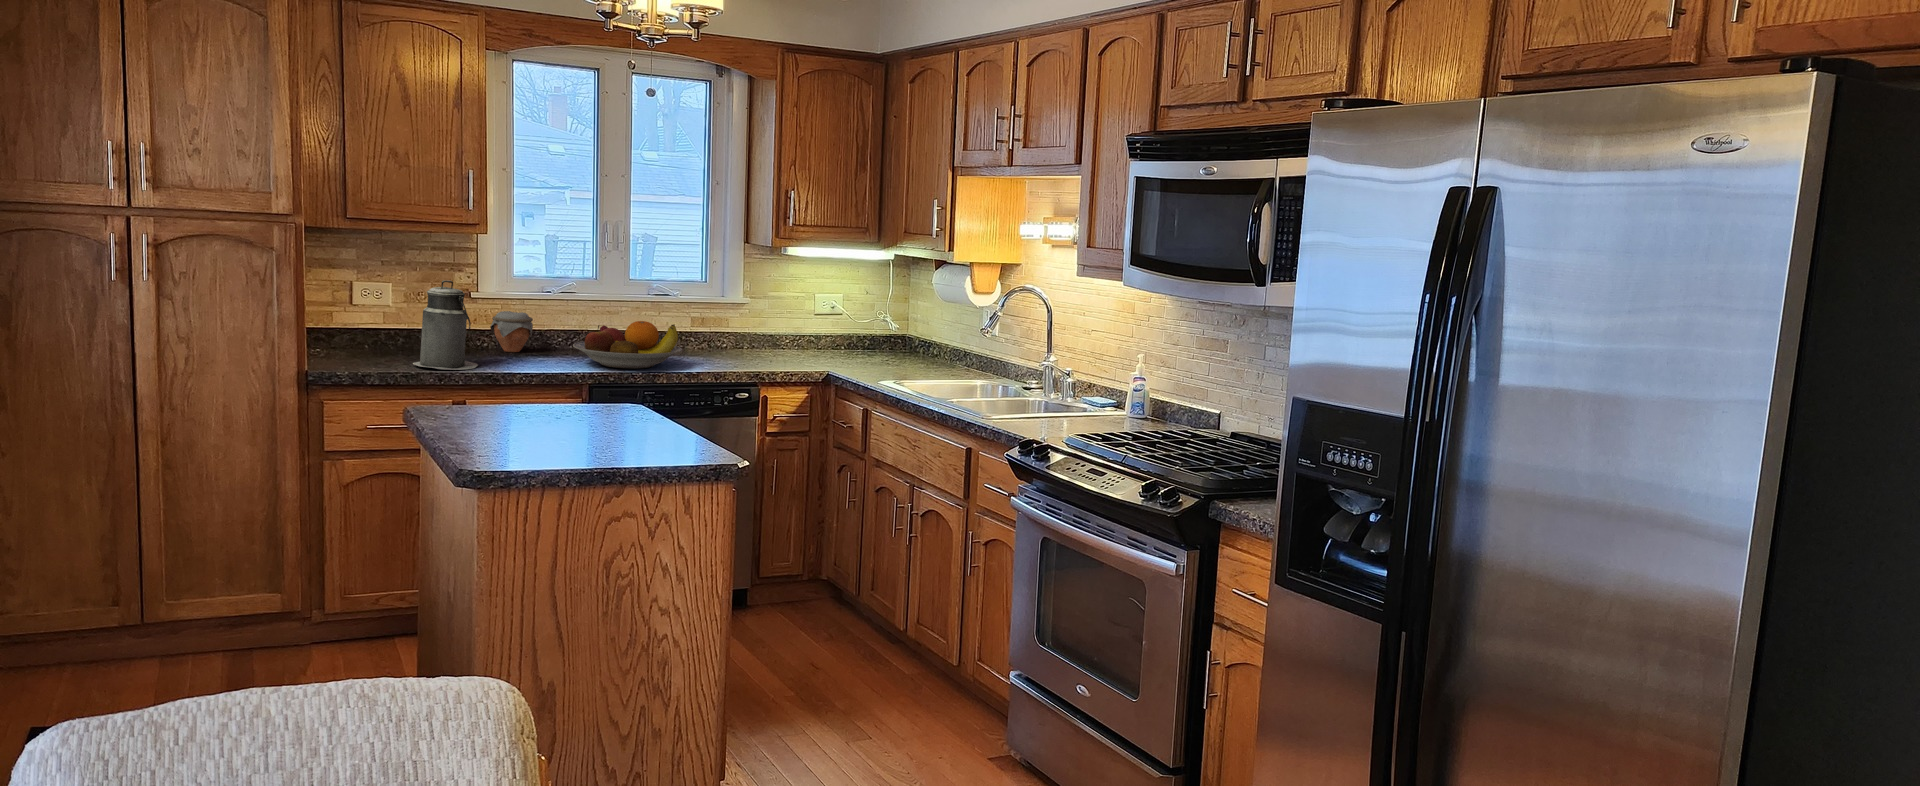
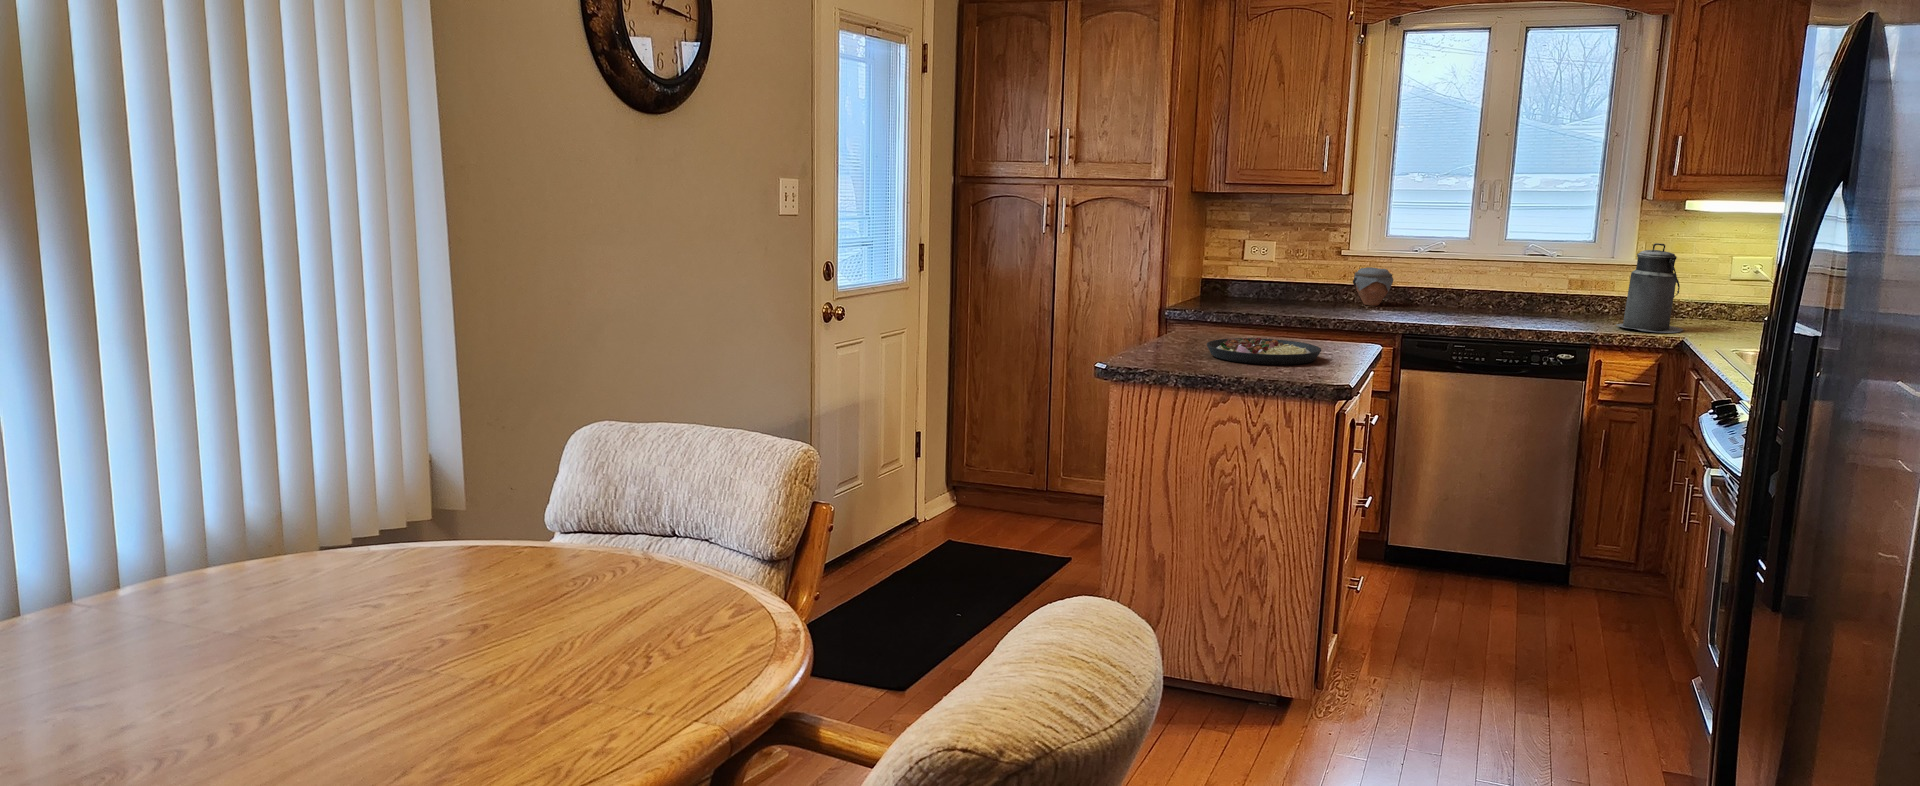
canister: present [413,280,478,370] -> present [1616,243,1683,333]
fruit bowl: present [573,321,682,368] -> none [1404,277,1516,324]
plate: none [532,412,662,445] -> present [1207,338,1321,365]

